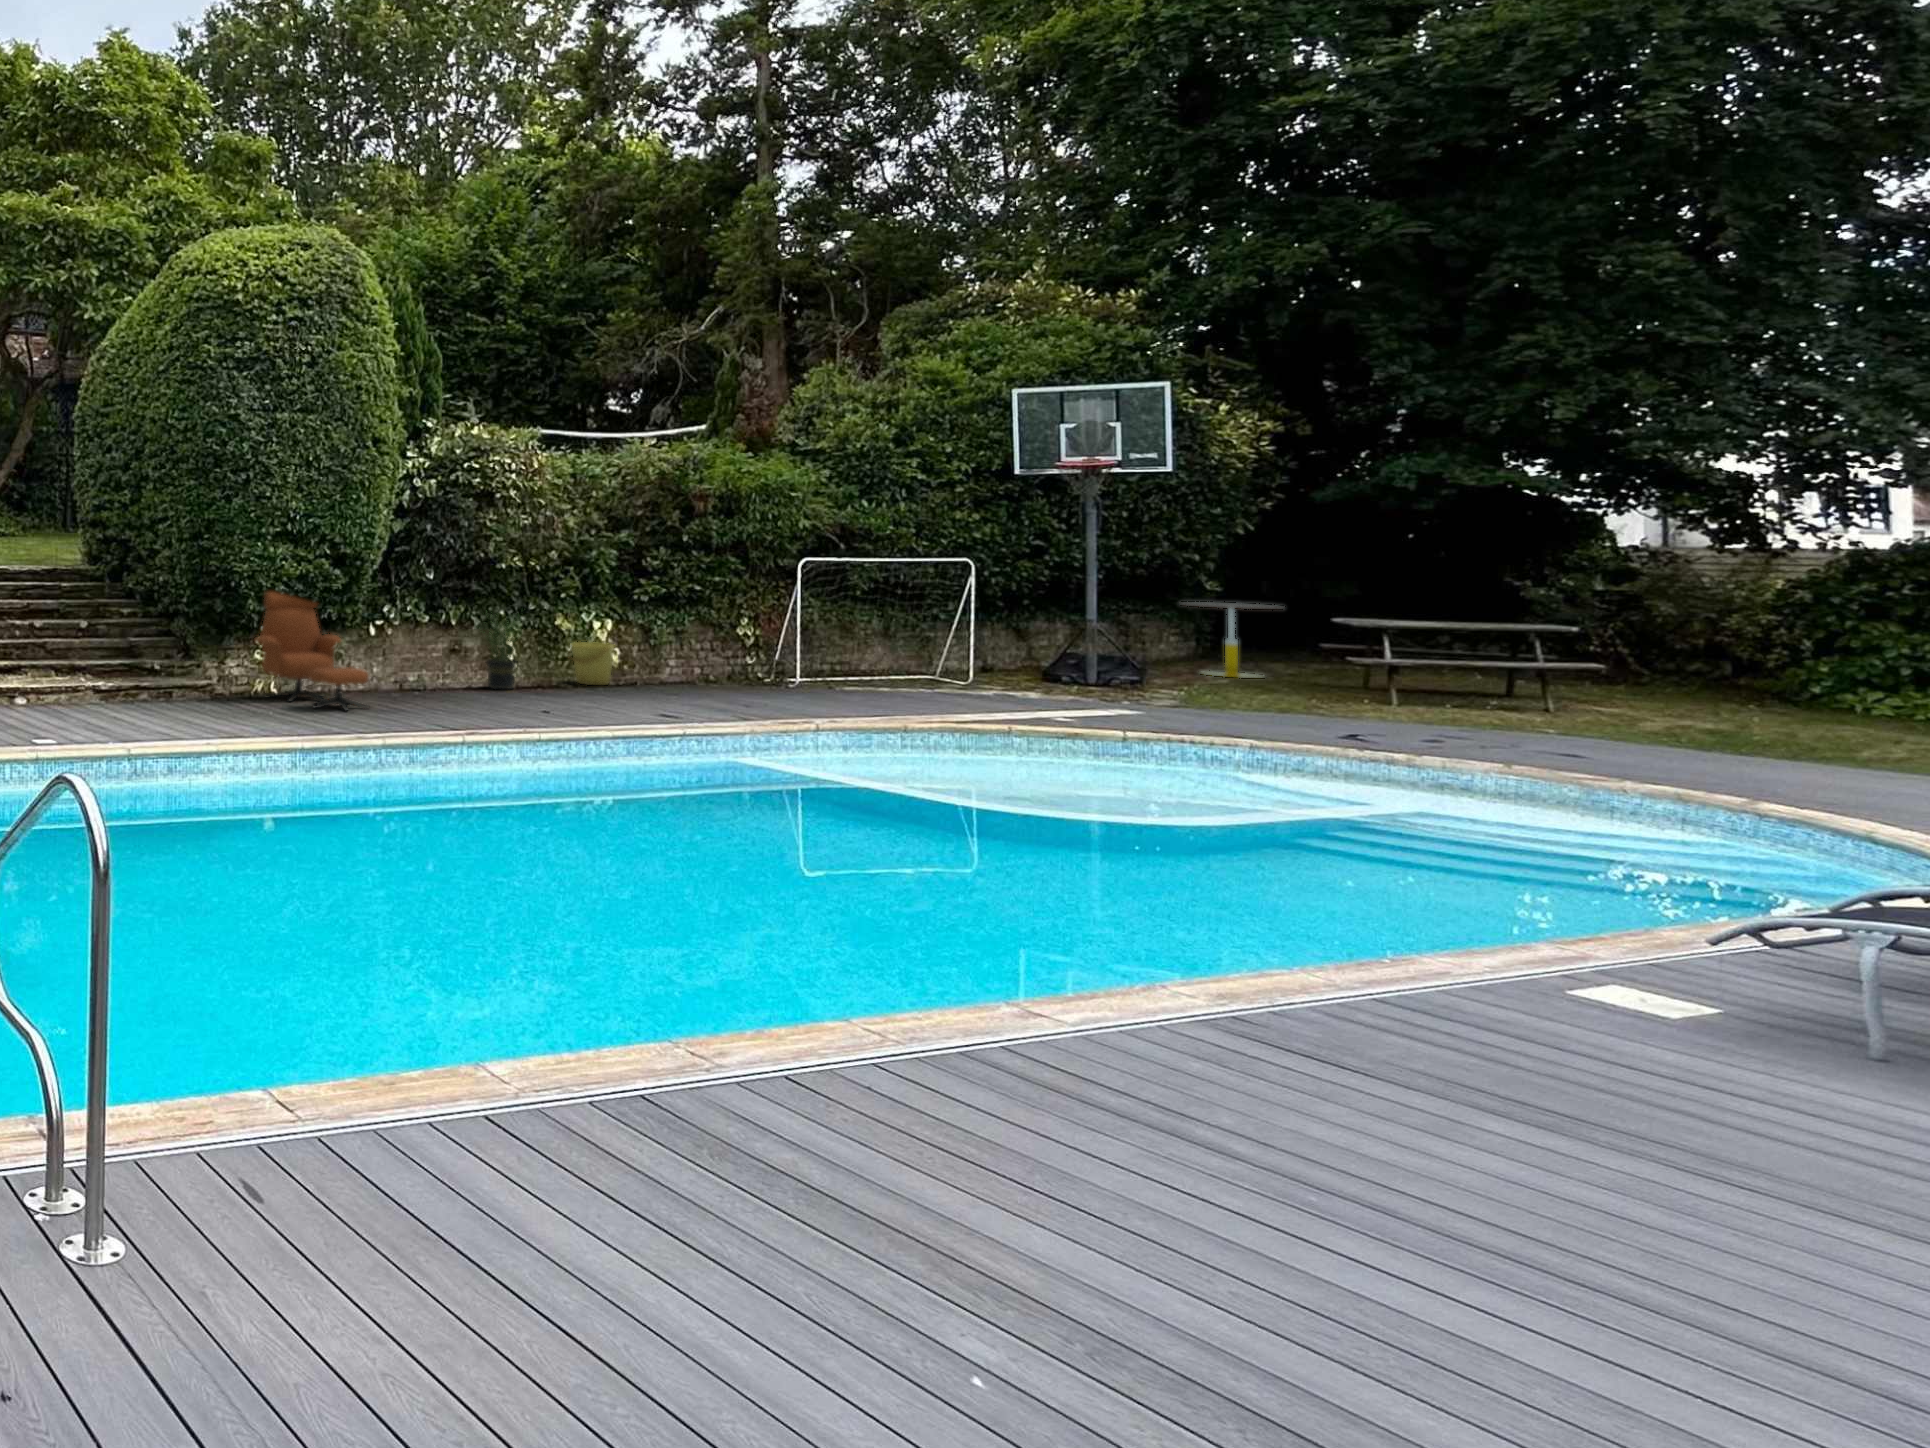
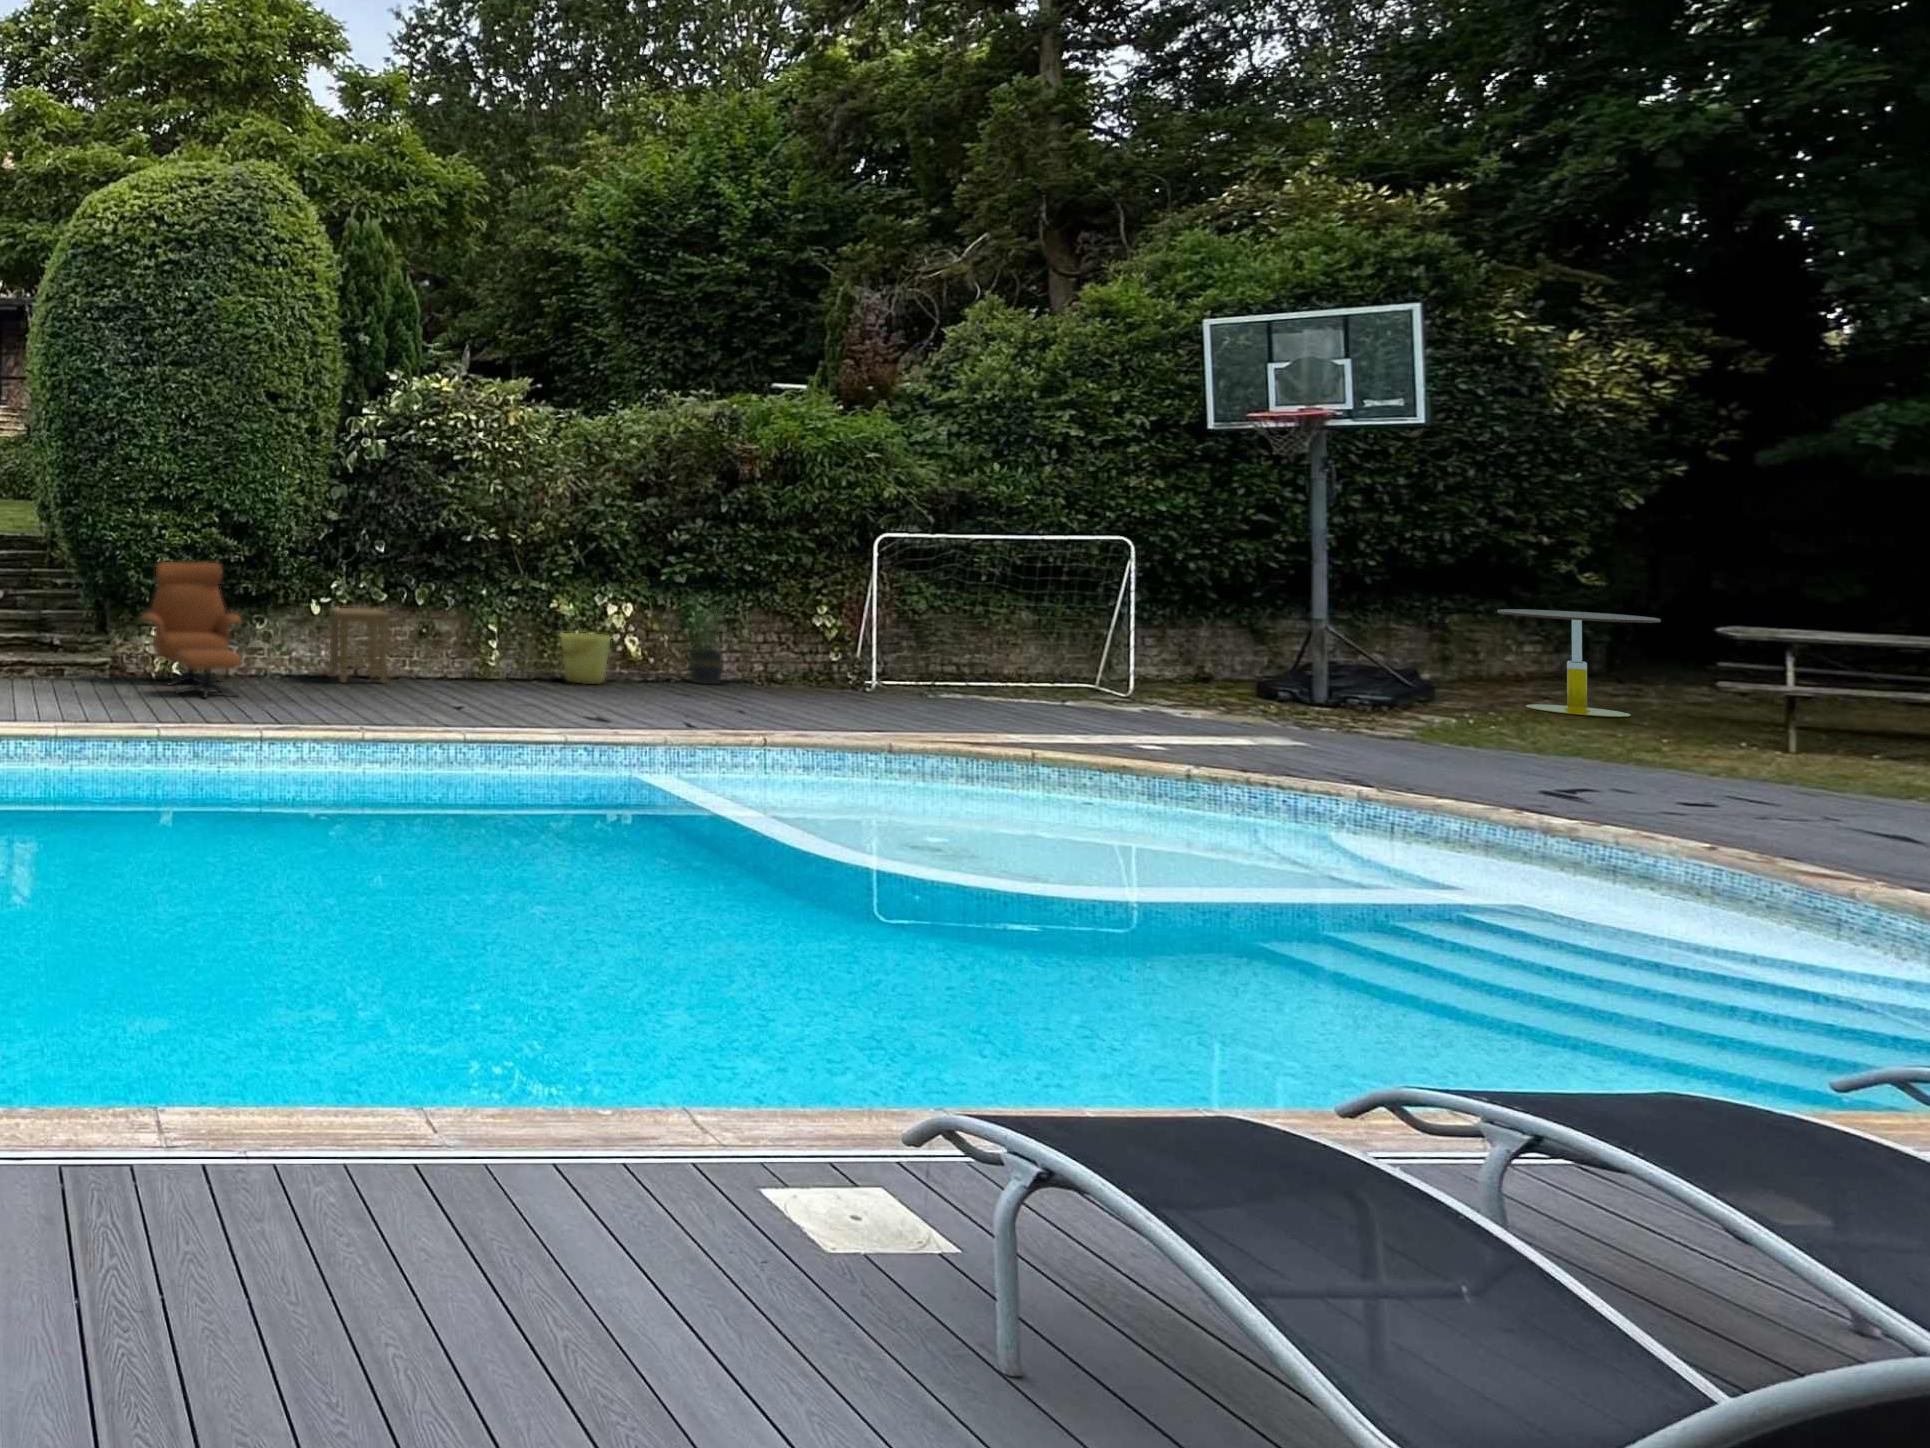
potted plant: present [483,612,519,689] -> present [685,597,729,684]
stool: none [393,626,458,693] -> present [329,608,390,683]

